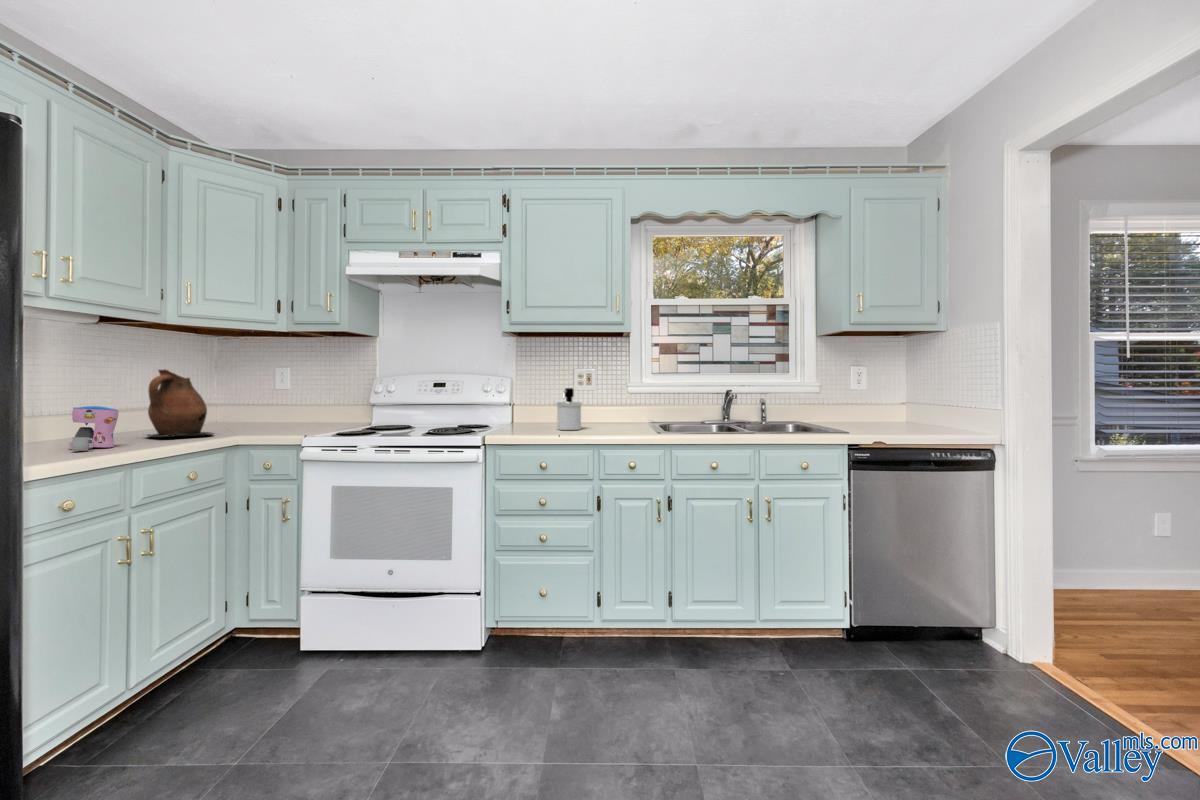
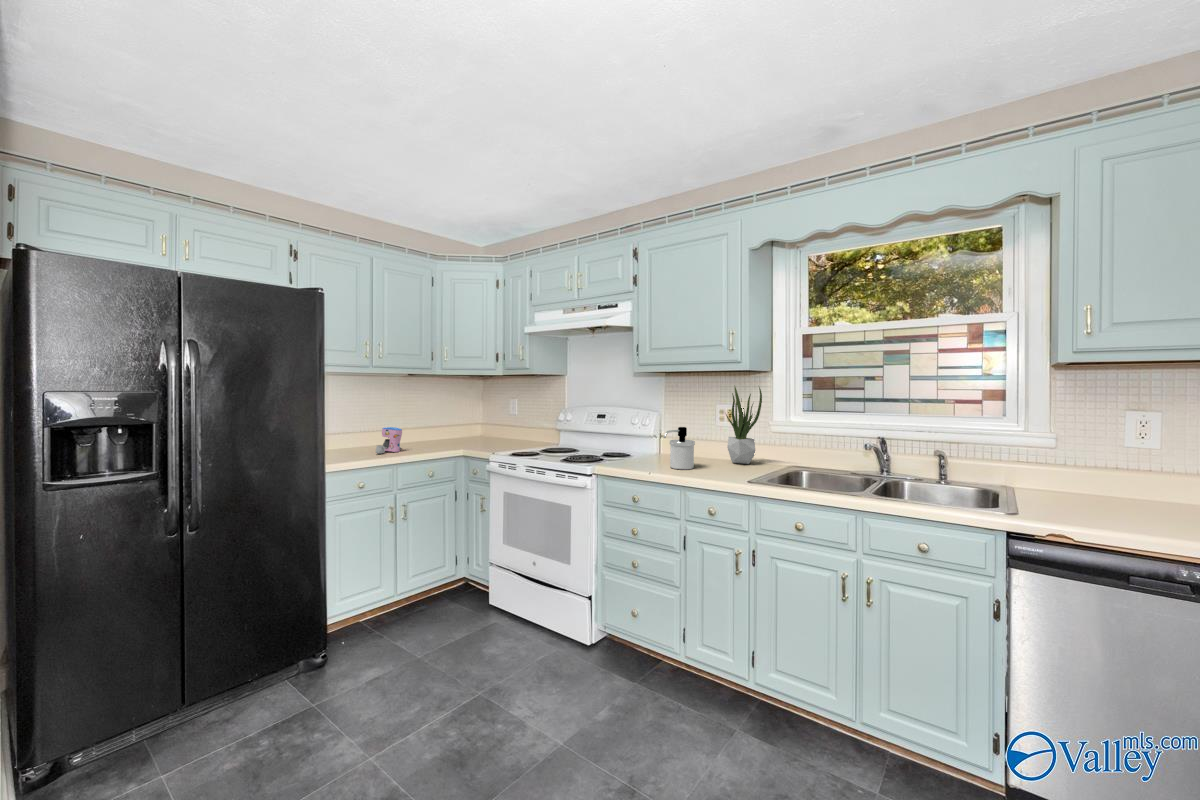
potted plant: none [591,348,622,424] -> present [726,387,762,464]
ceramic pitcher: present [147,369,212,437] -> none [427,403,466,446]

